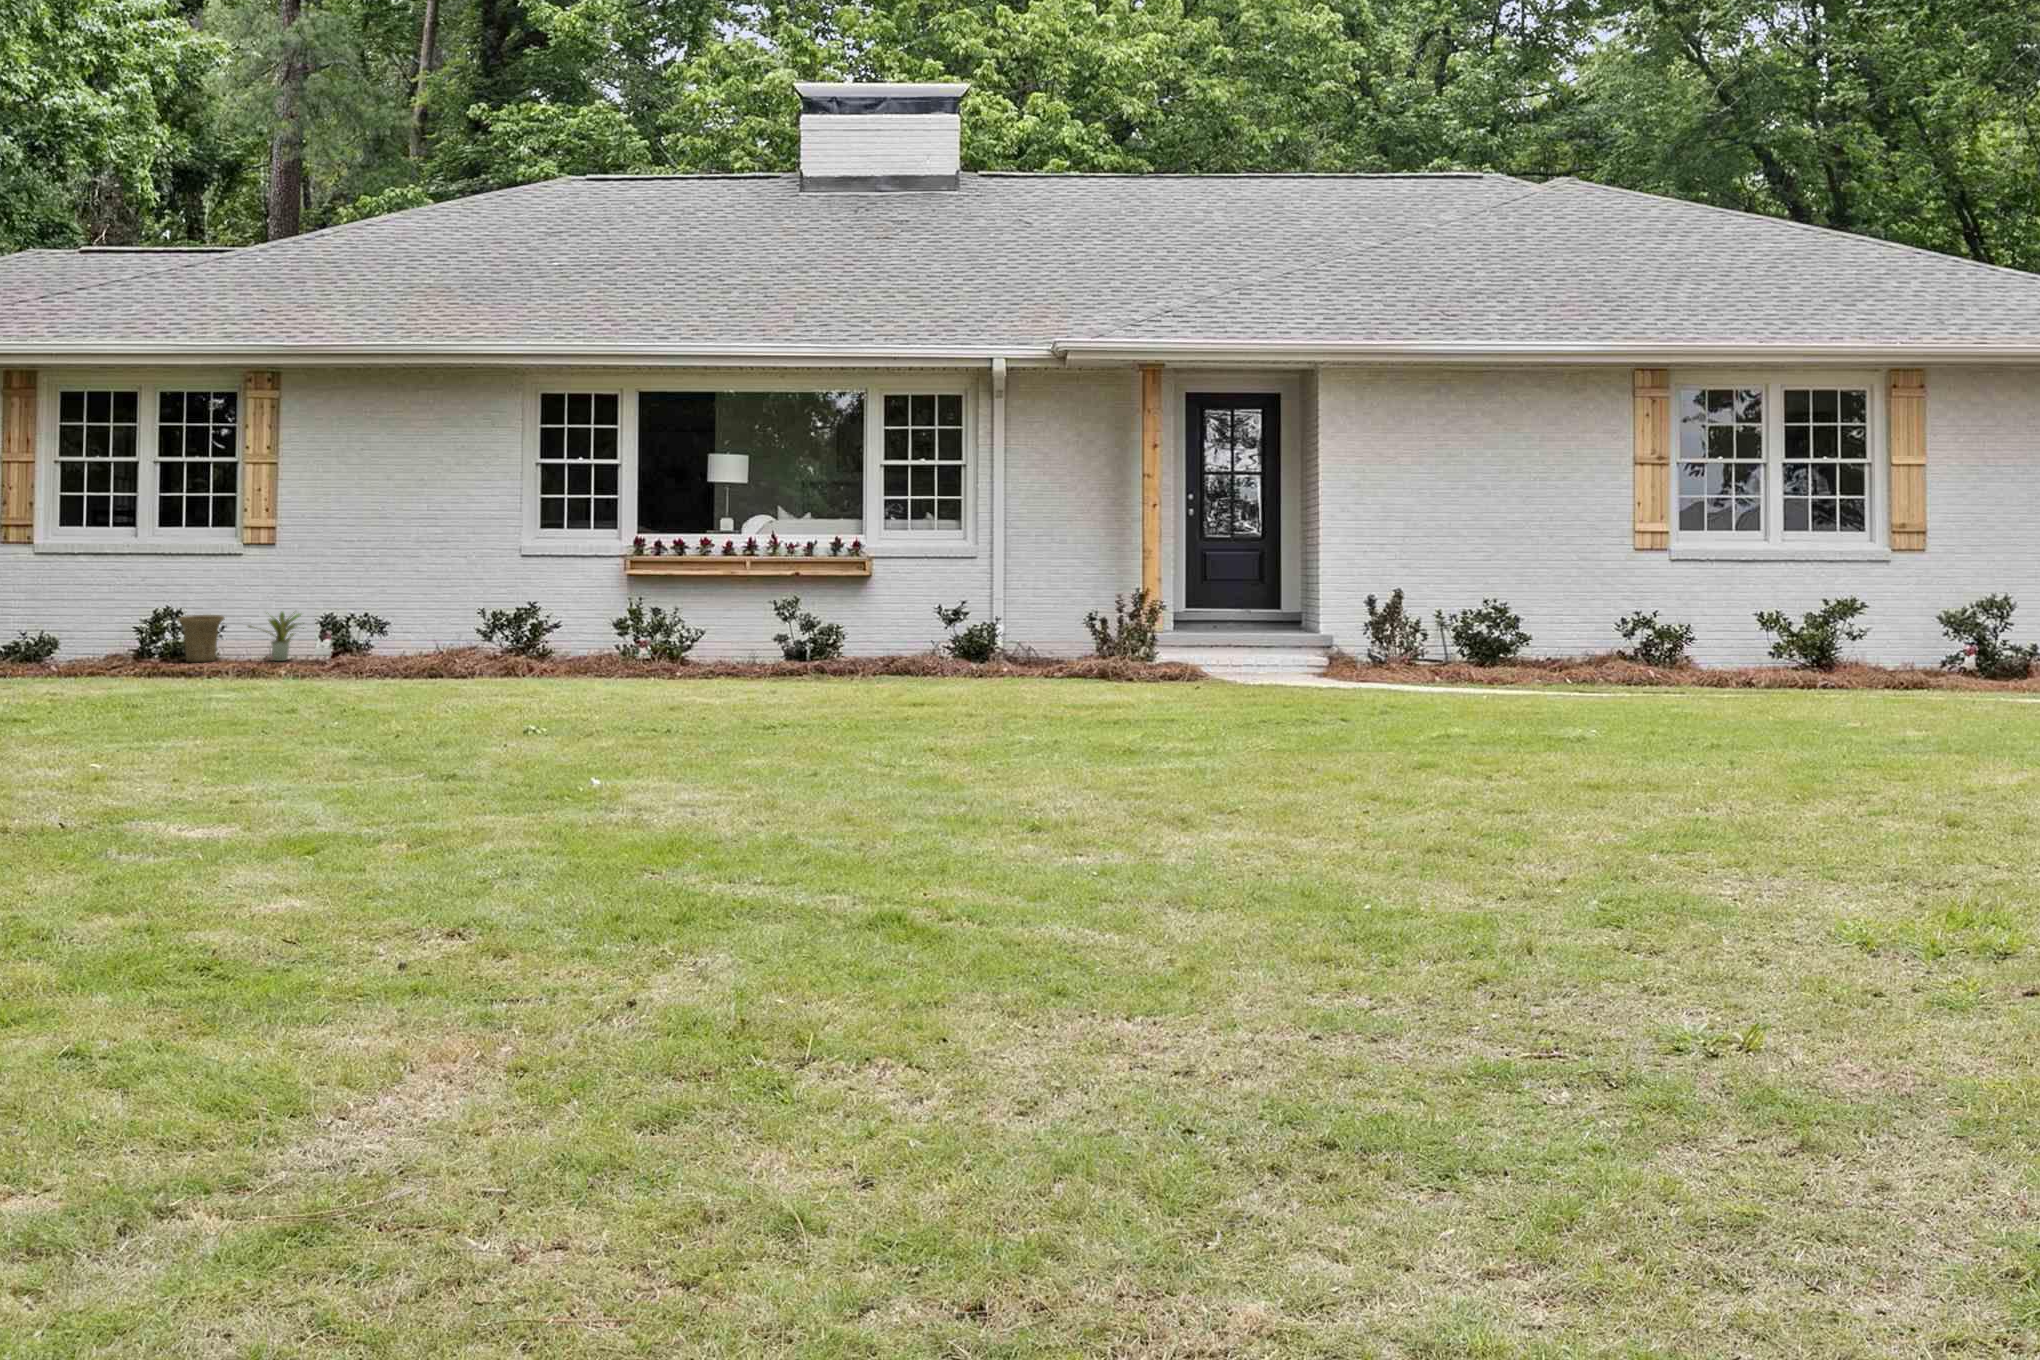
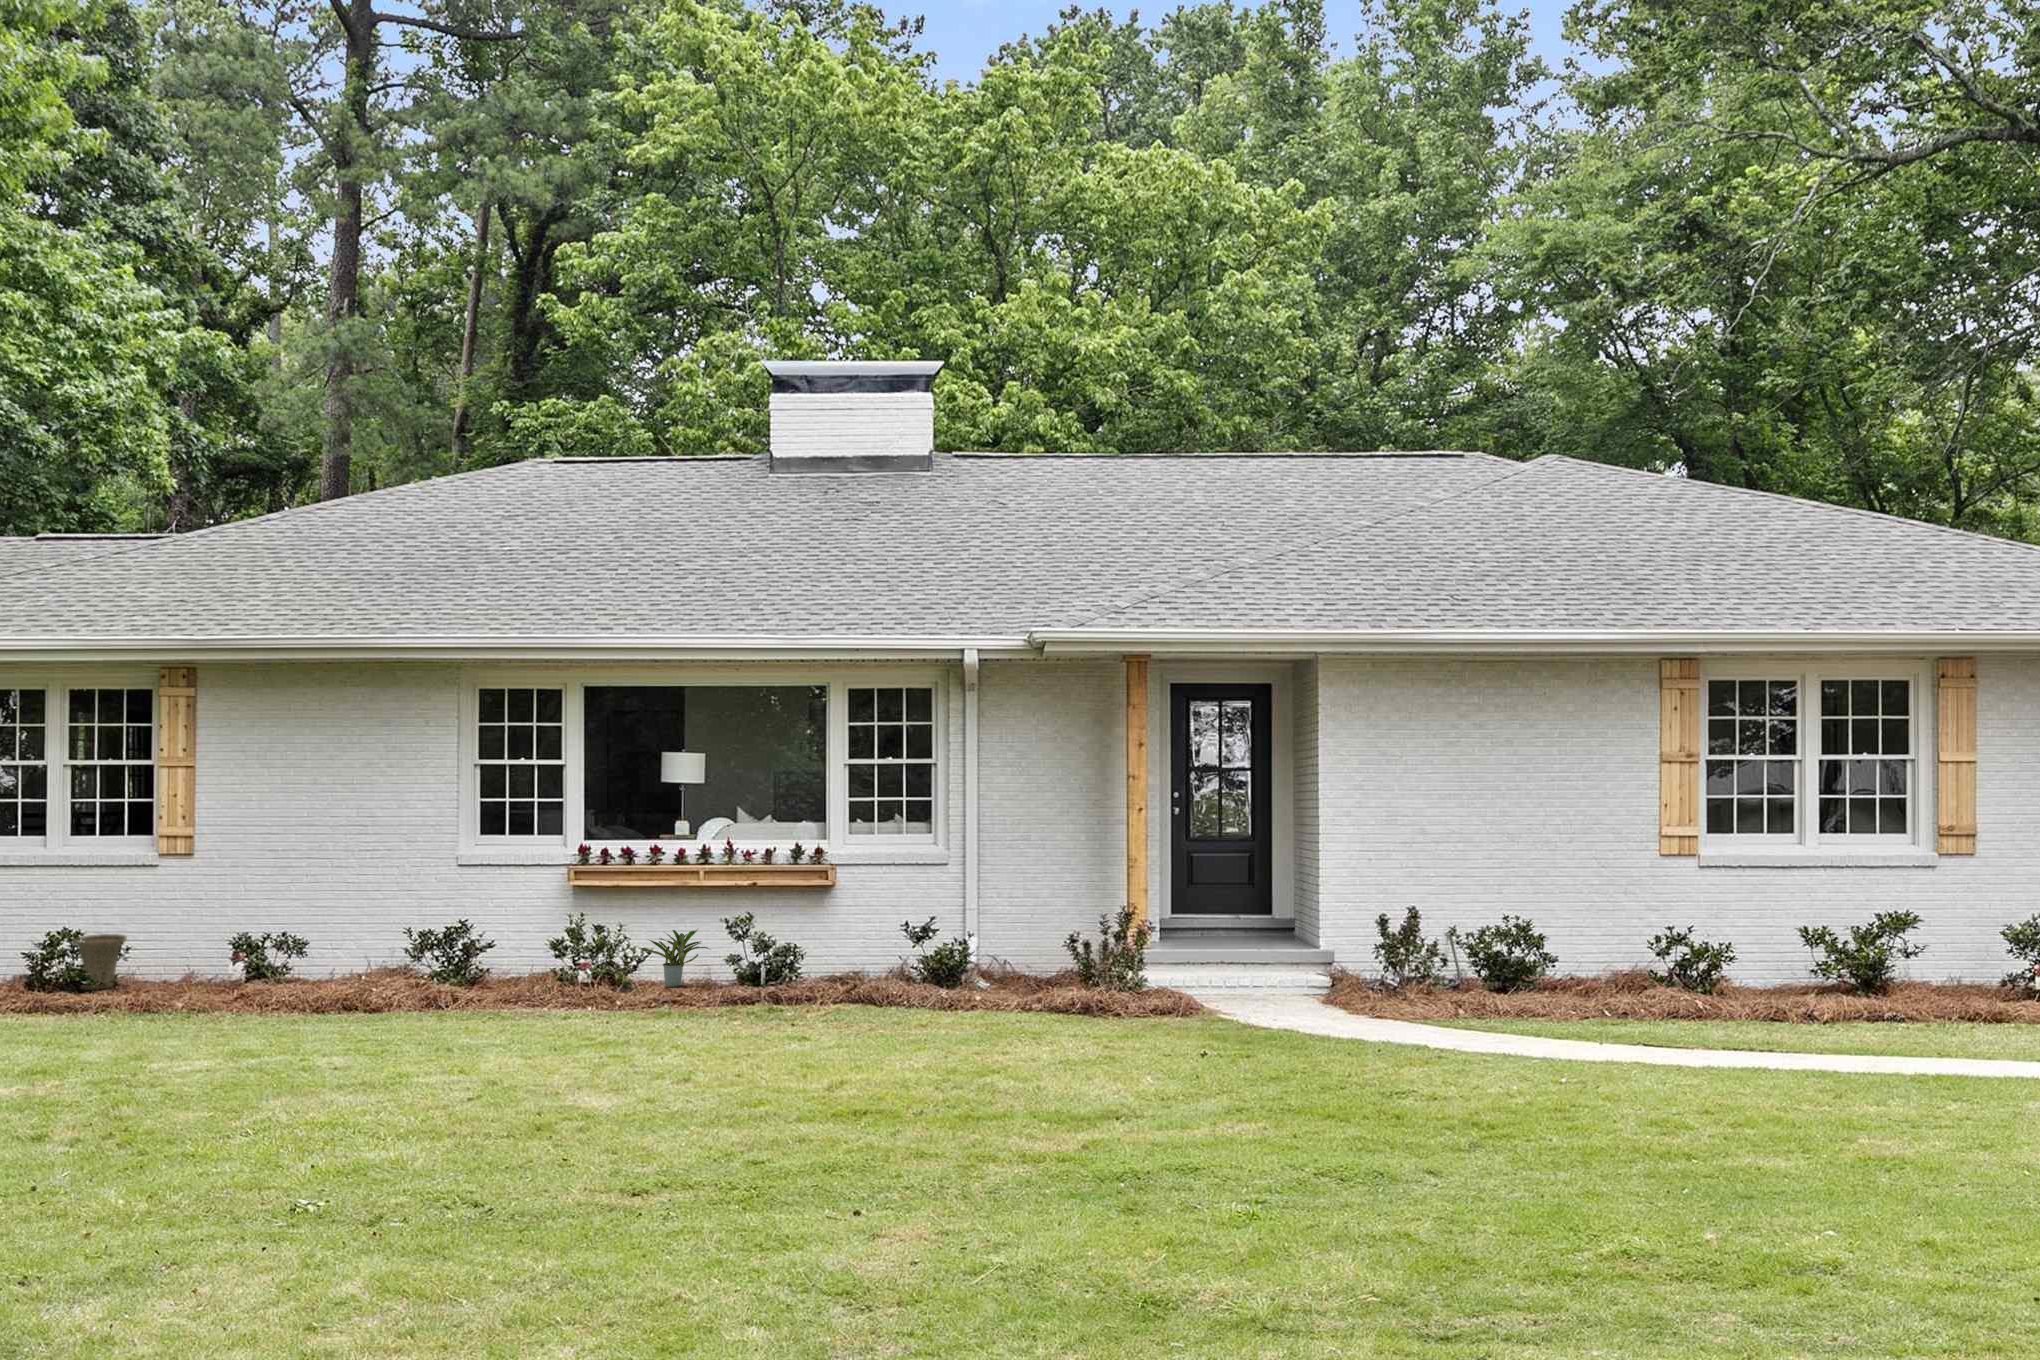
potted plant: present [249,612,304,661] -> present [642,929,709,987]

